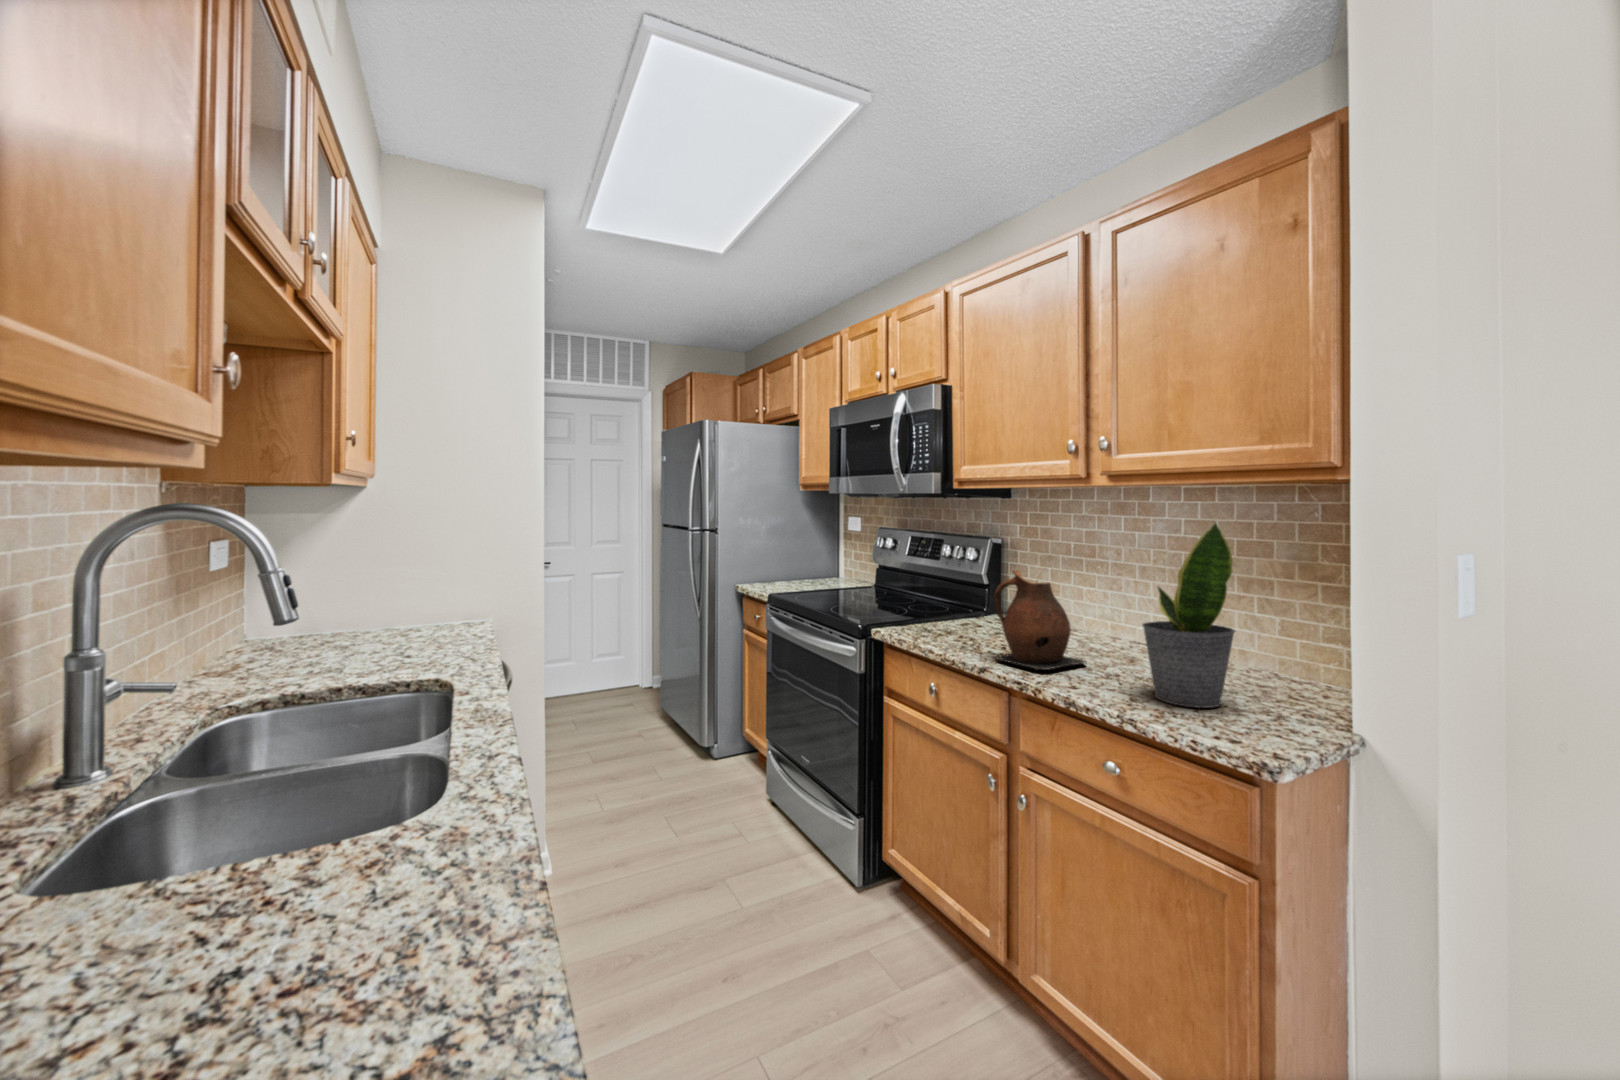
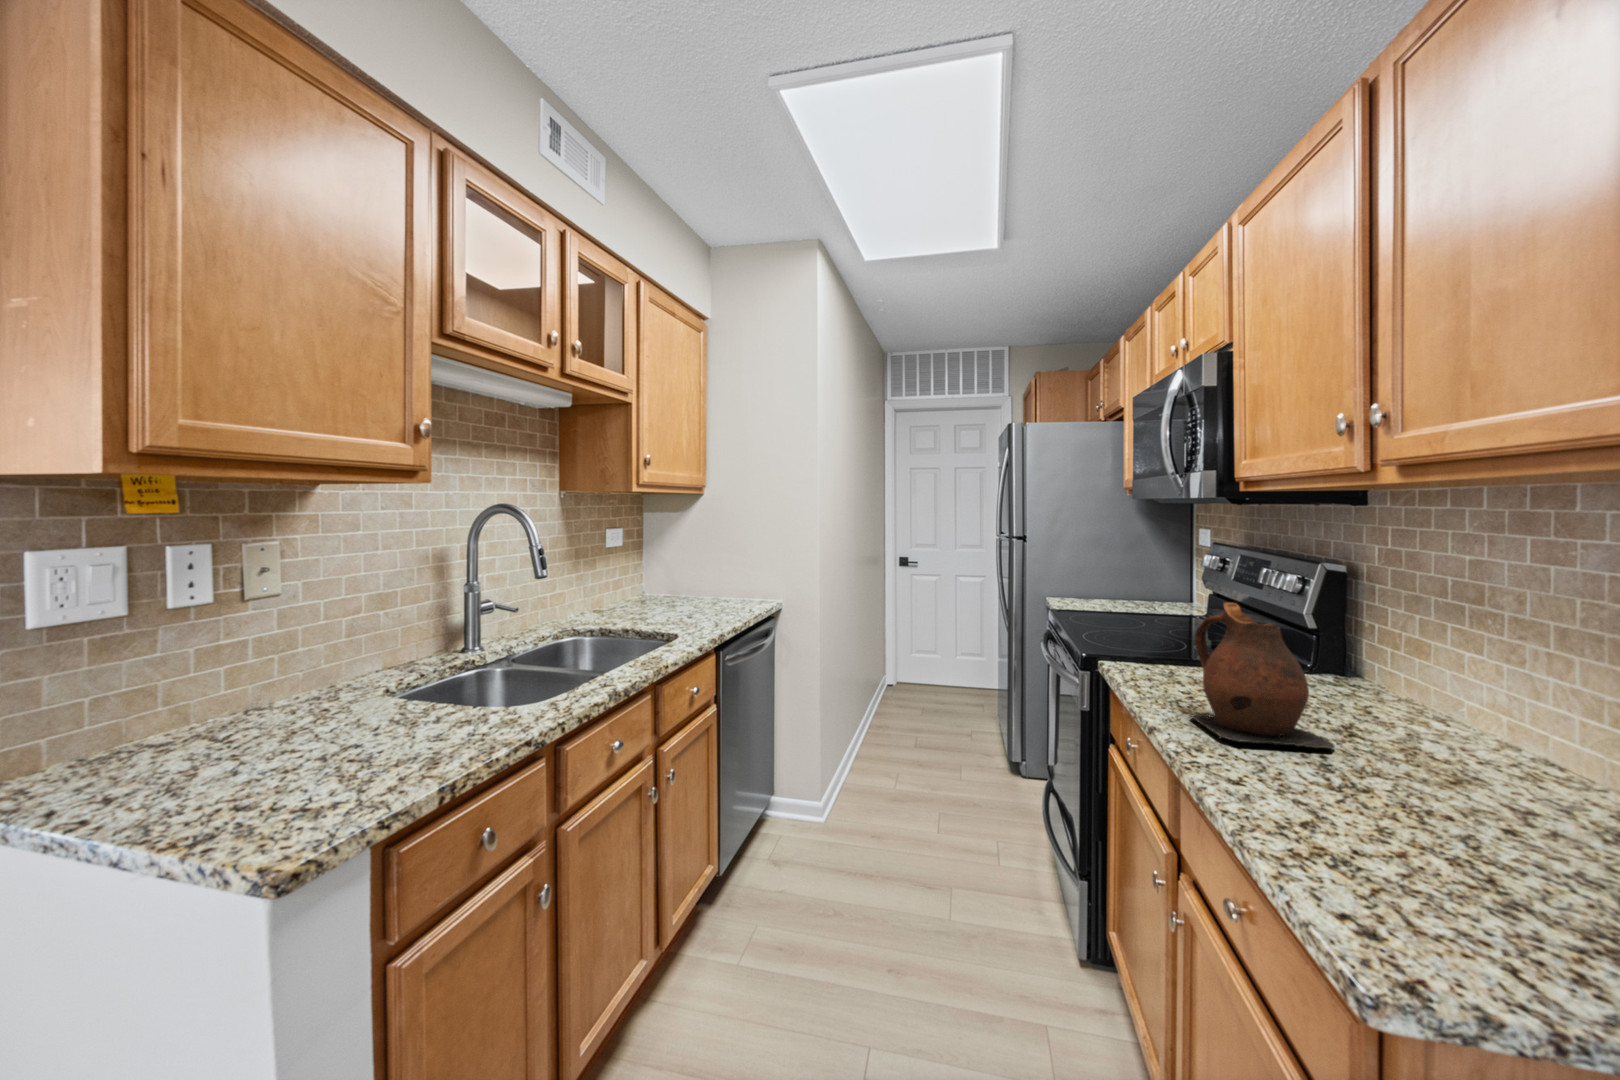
potted plant: present [1142,523,1235,708] -> none [1341,547,1525,859]

